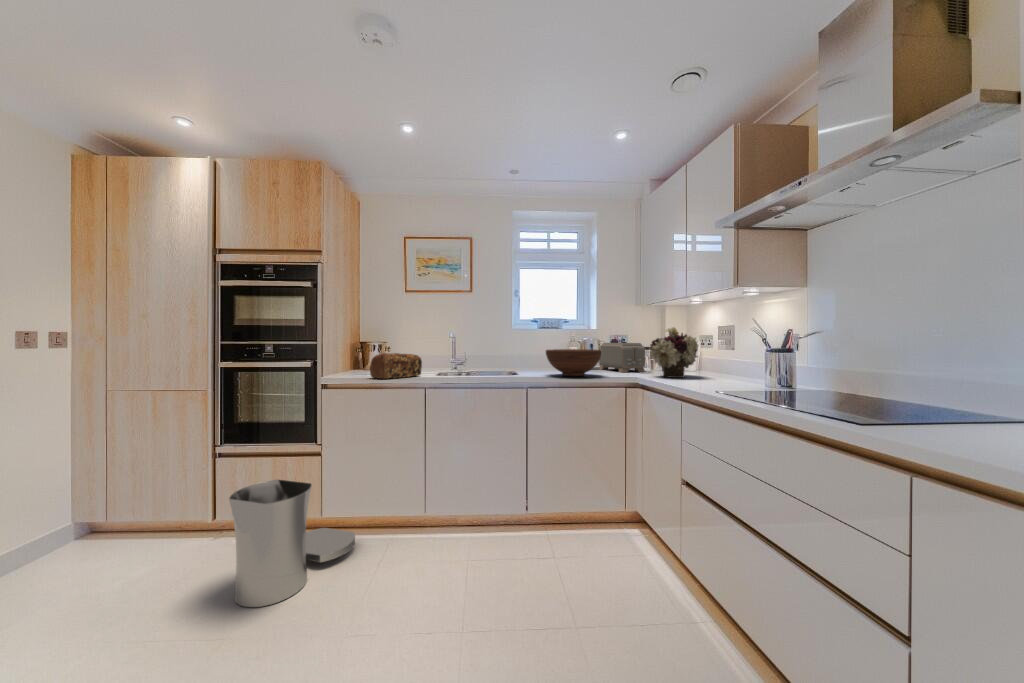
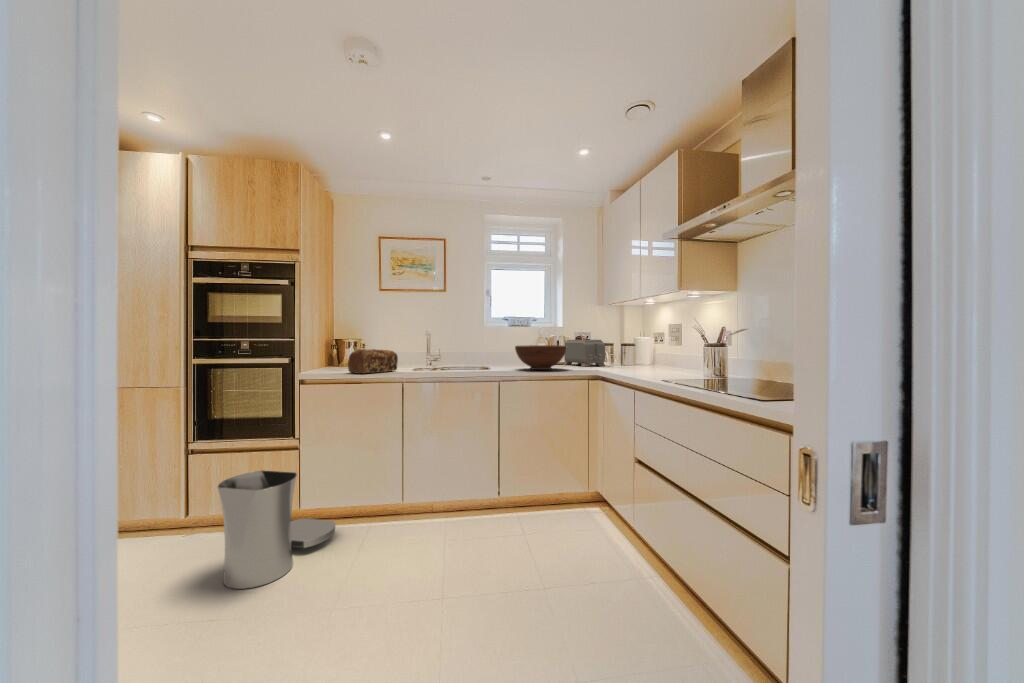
flower arrangement: present [650,327,698,378] -> none [608,325,652,370]

